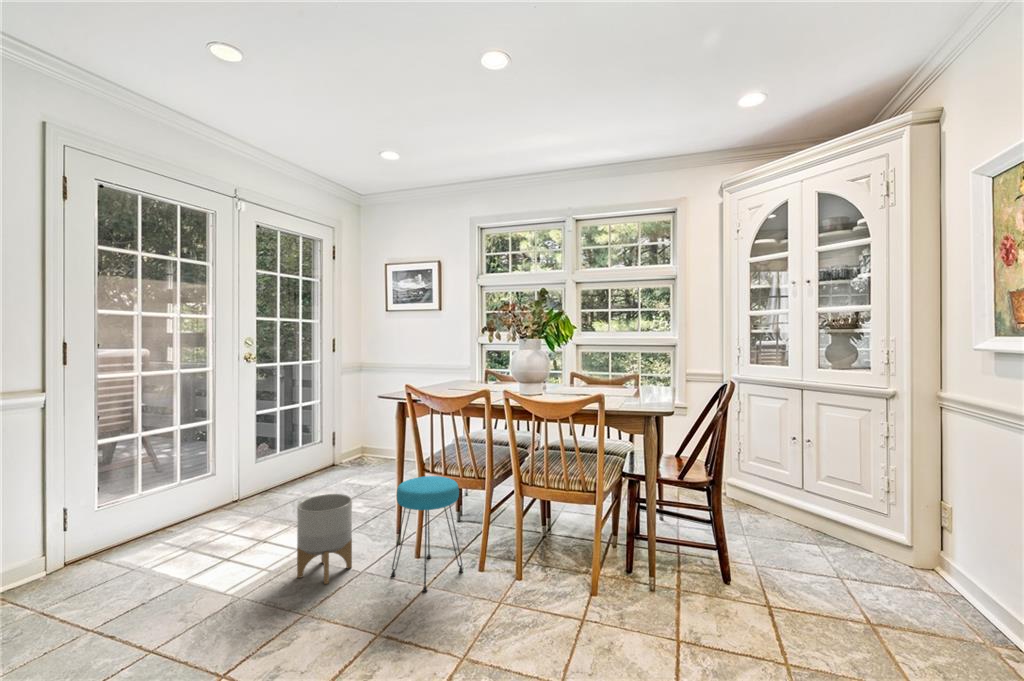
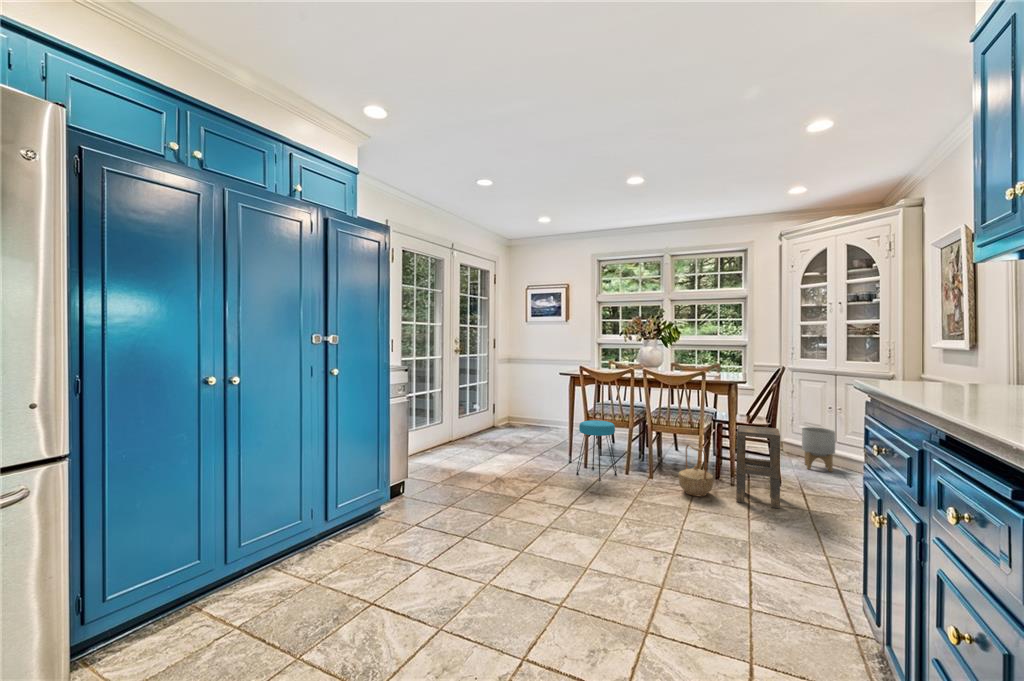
side table: none [655,490,733,662] -> present [736,425,780,508]
planter: present [297,494,352,584] -> present [802,427,835,472]
basket: none [555,526,616,631] -> present [679,445,713,496]

